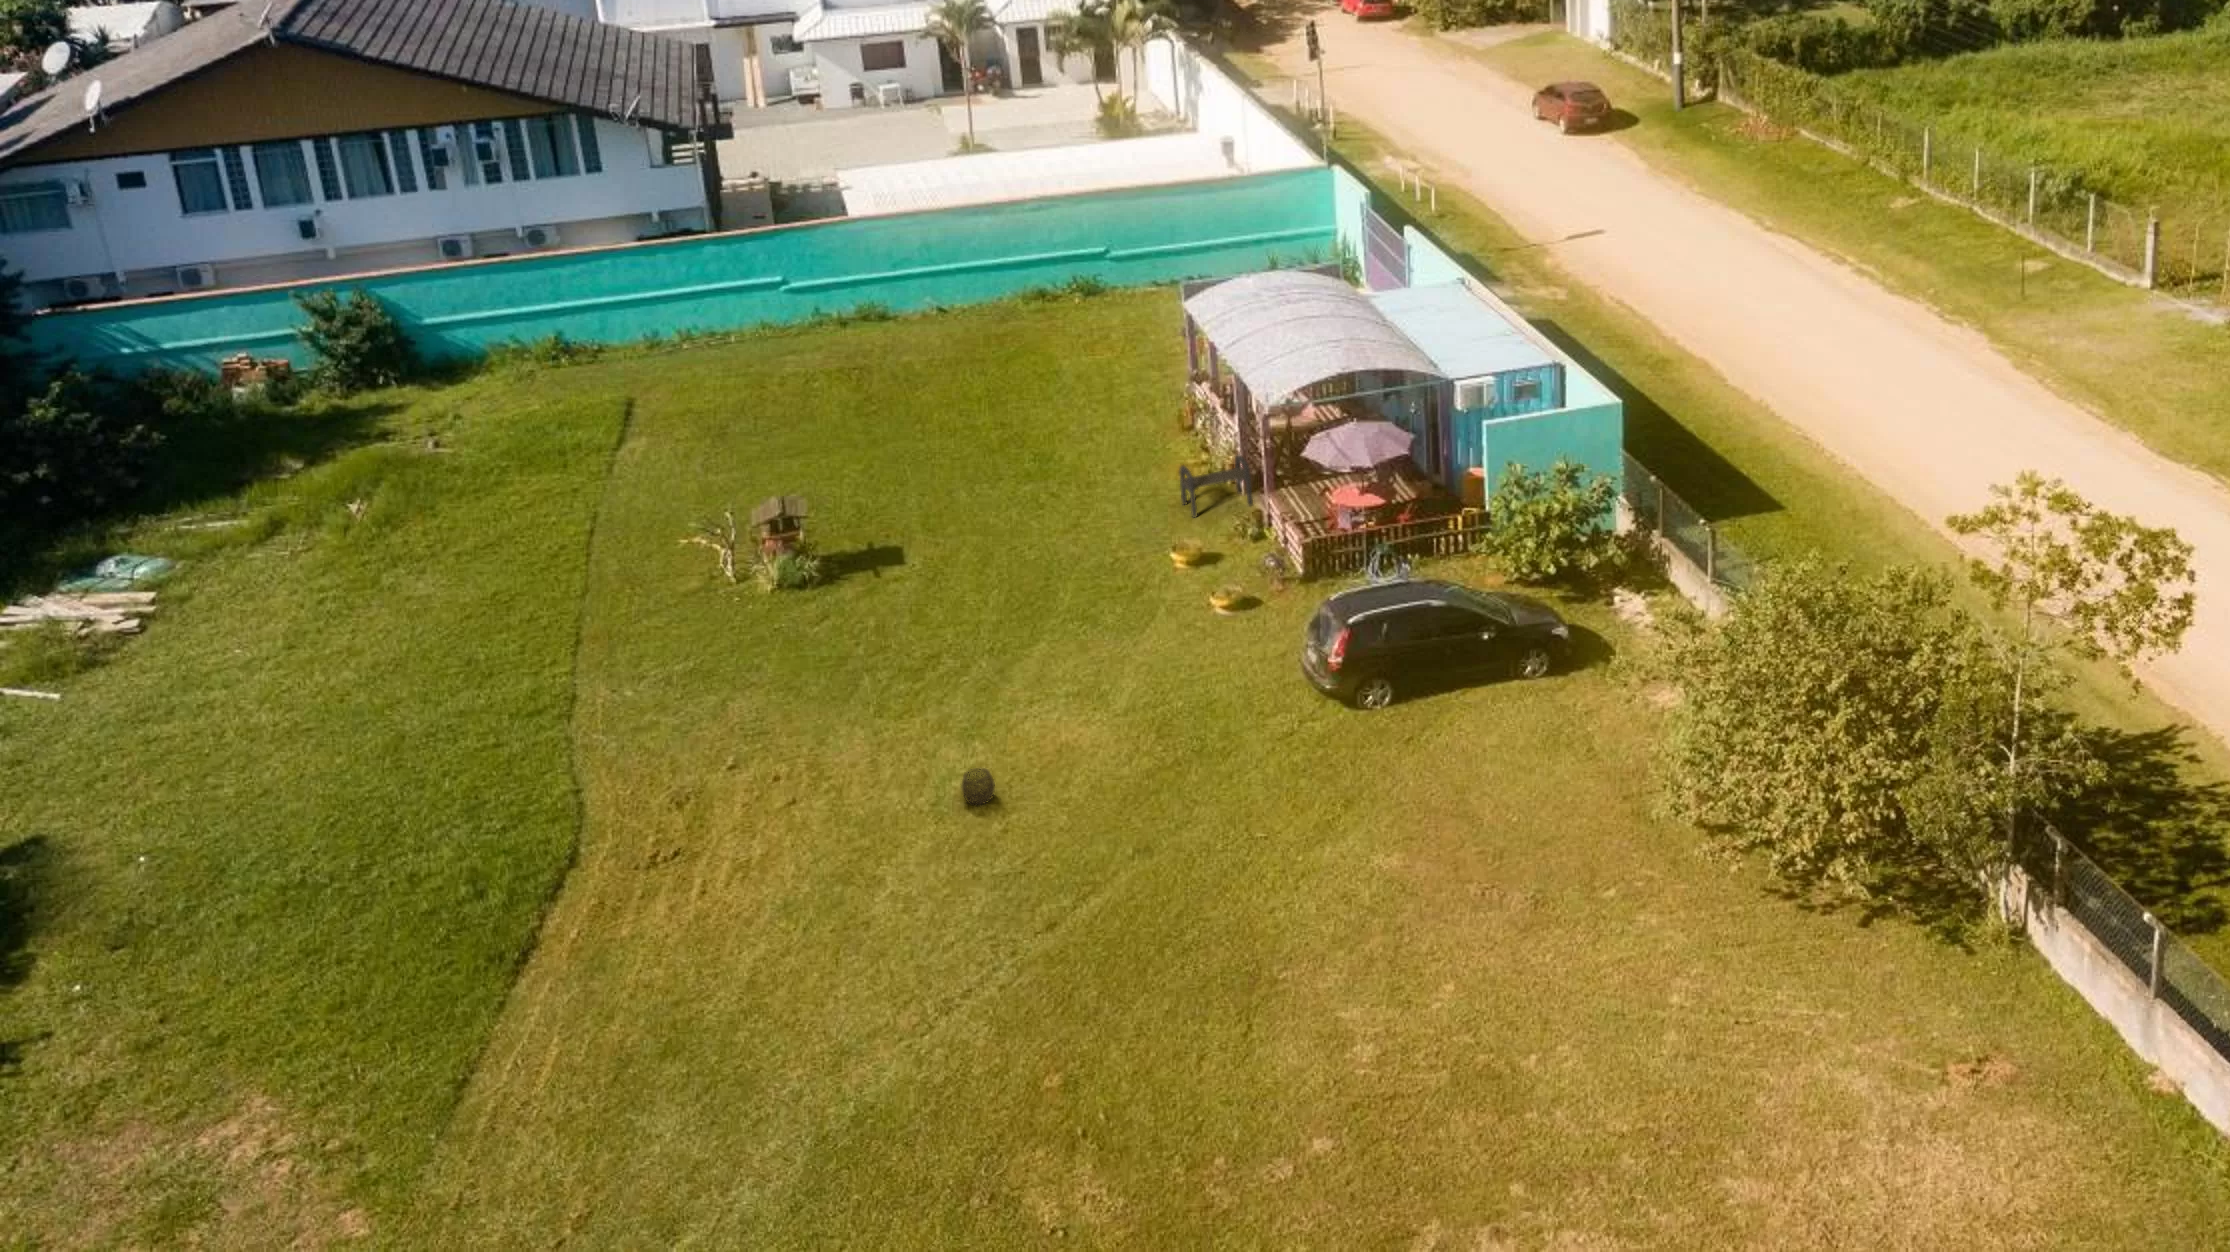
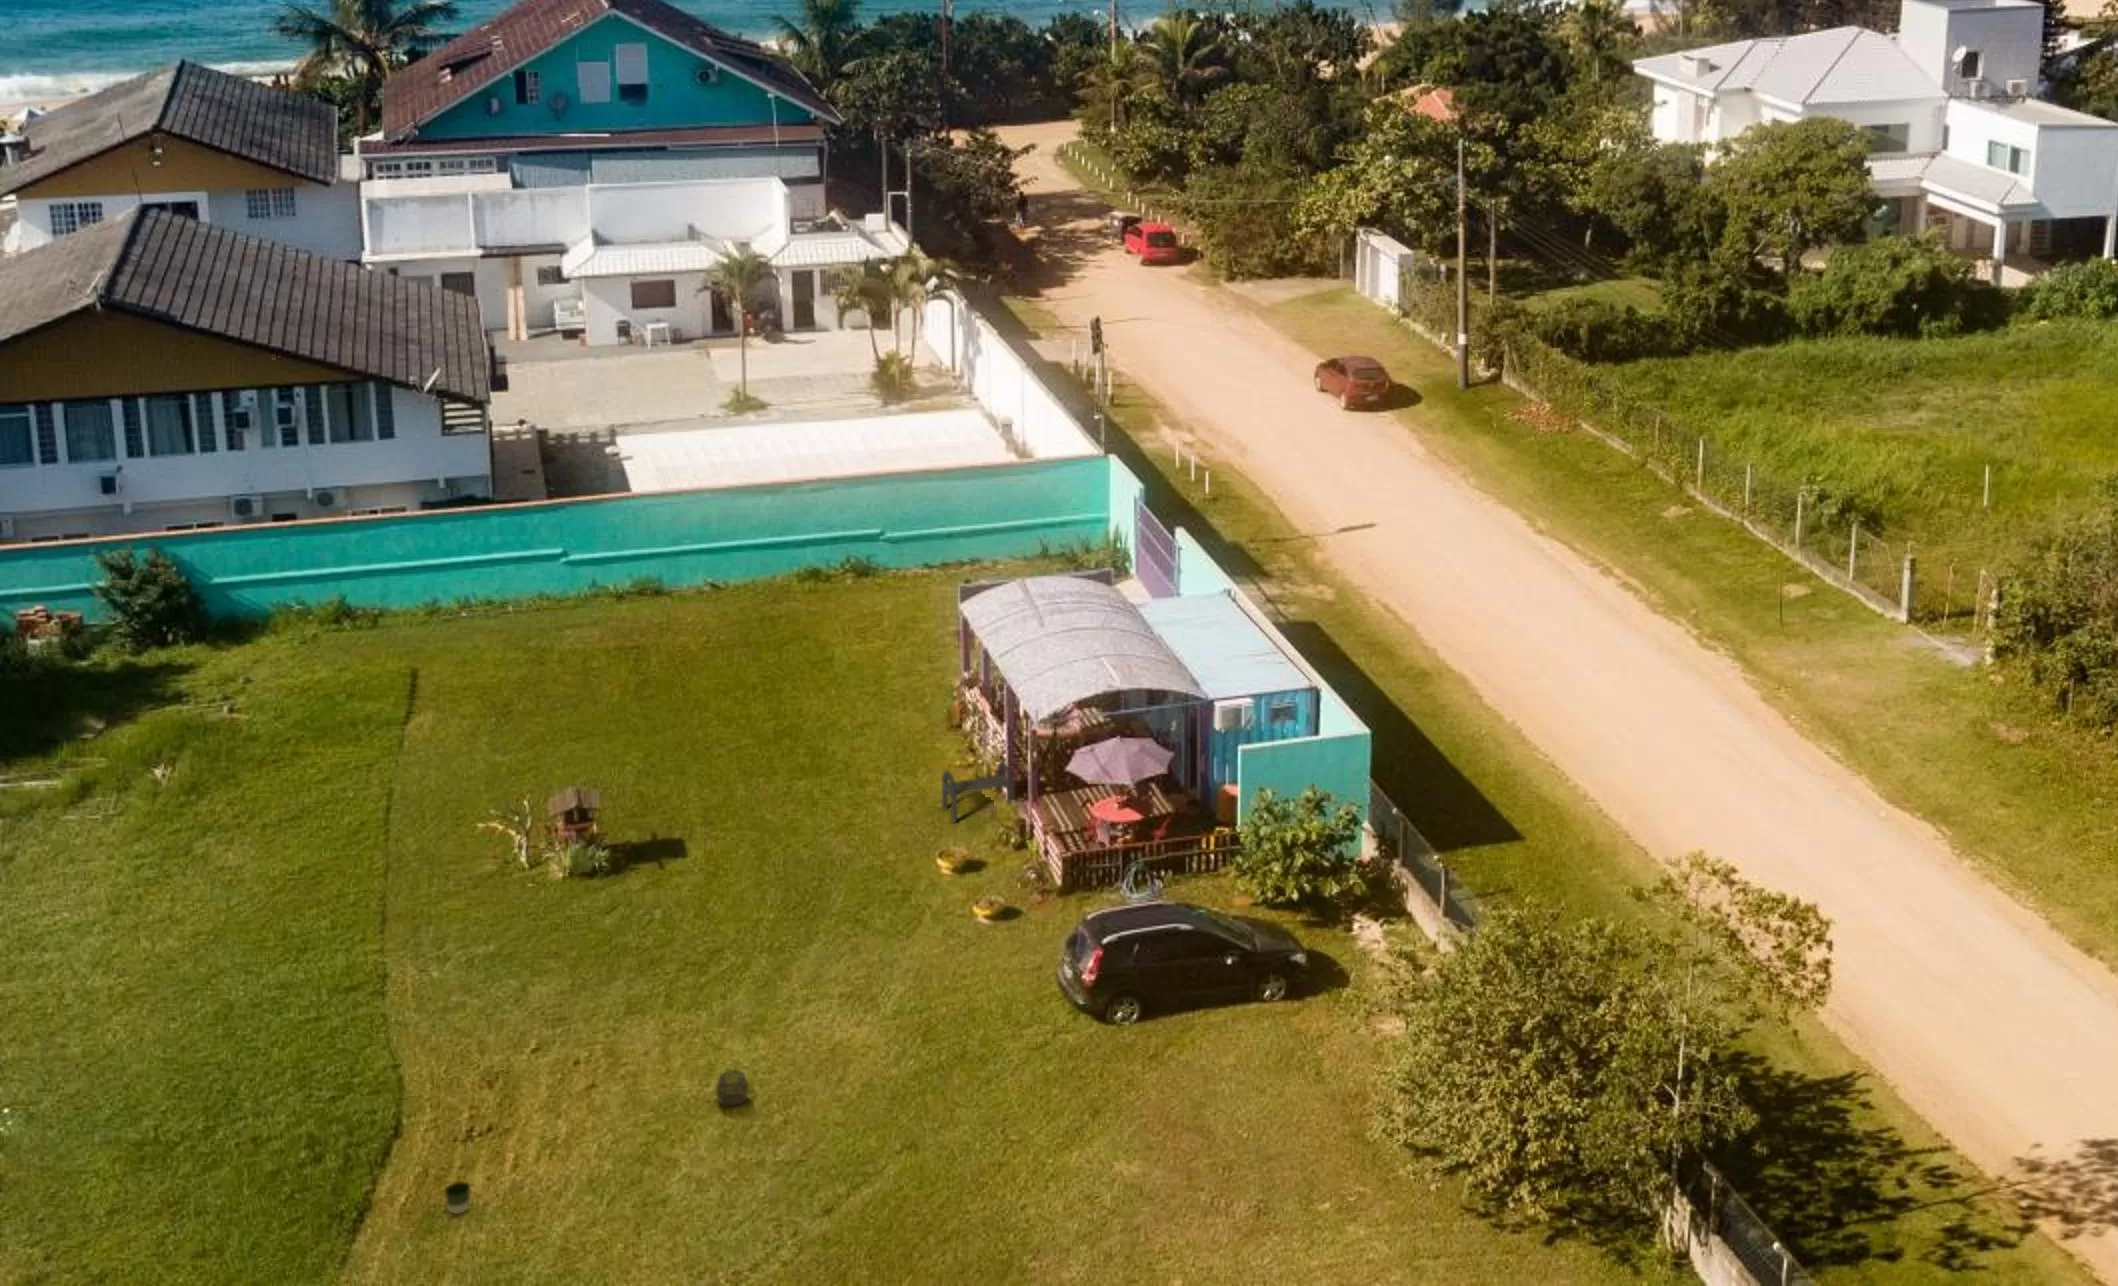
planter: none [680,893,708,926] -> present [445,1182,470,1214]

